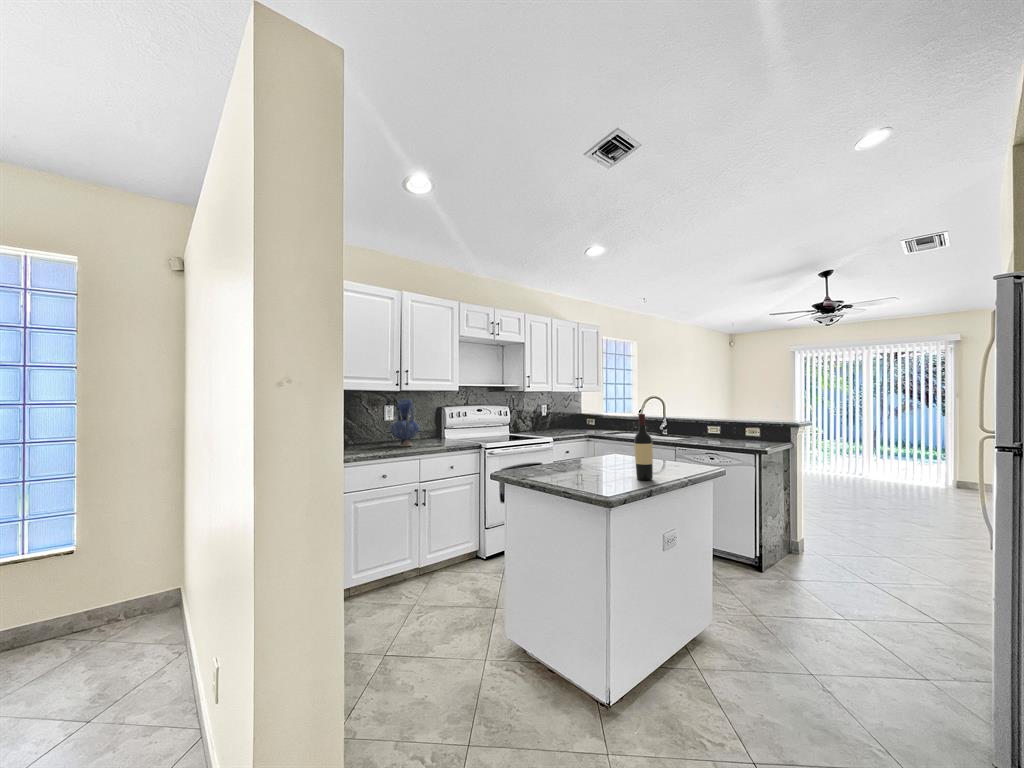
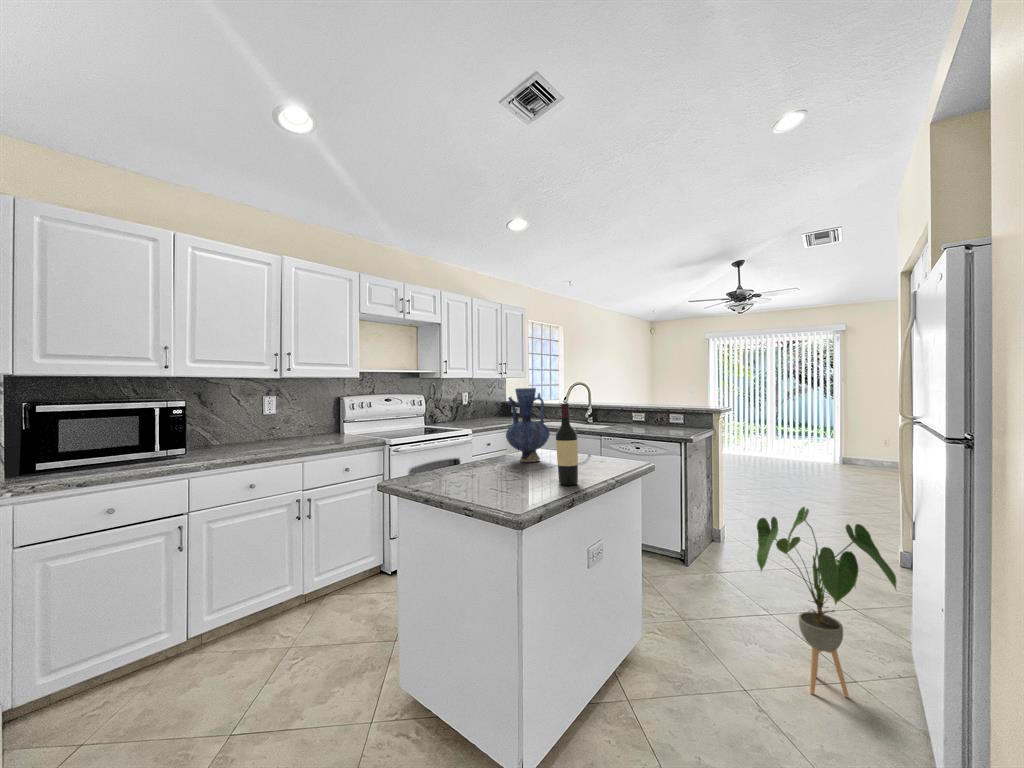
vase: present [390,399,420,446] -> present [506,388,550,462]
house plant: none [818,512,952,688] -> present [757,507,897,697]

